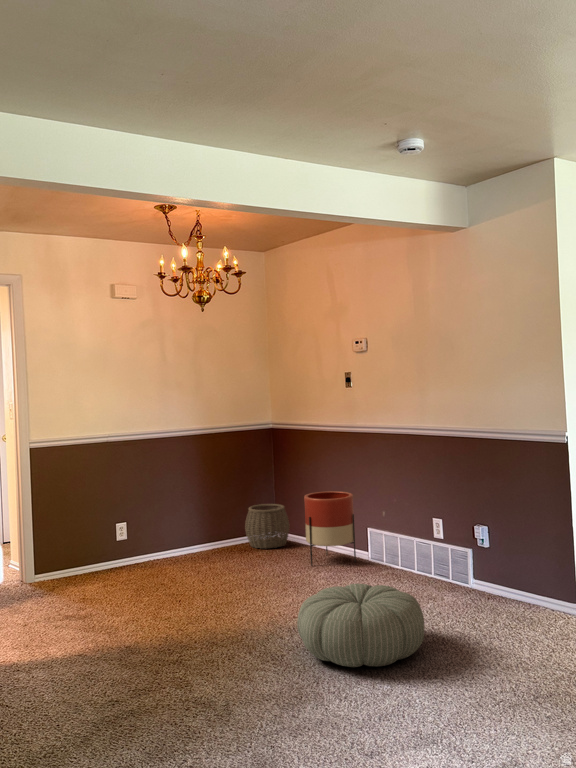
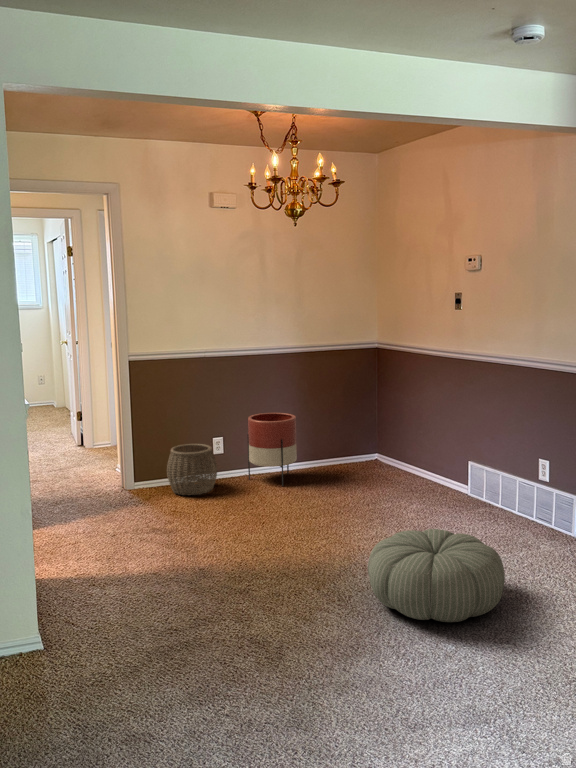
planter: present [304,491,356,566] -> present [247,413,297,486]
woven basket: present [245,504,289,549] -> present [167,444,217,495]

